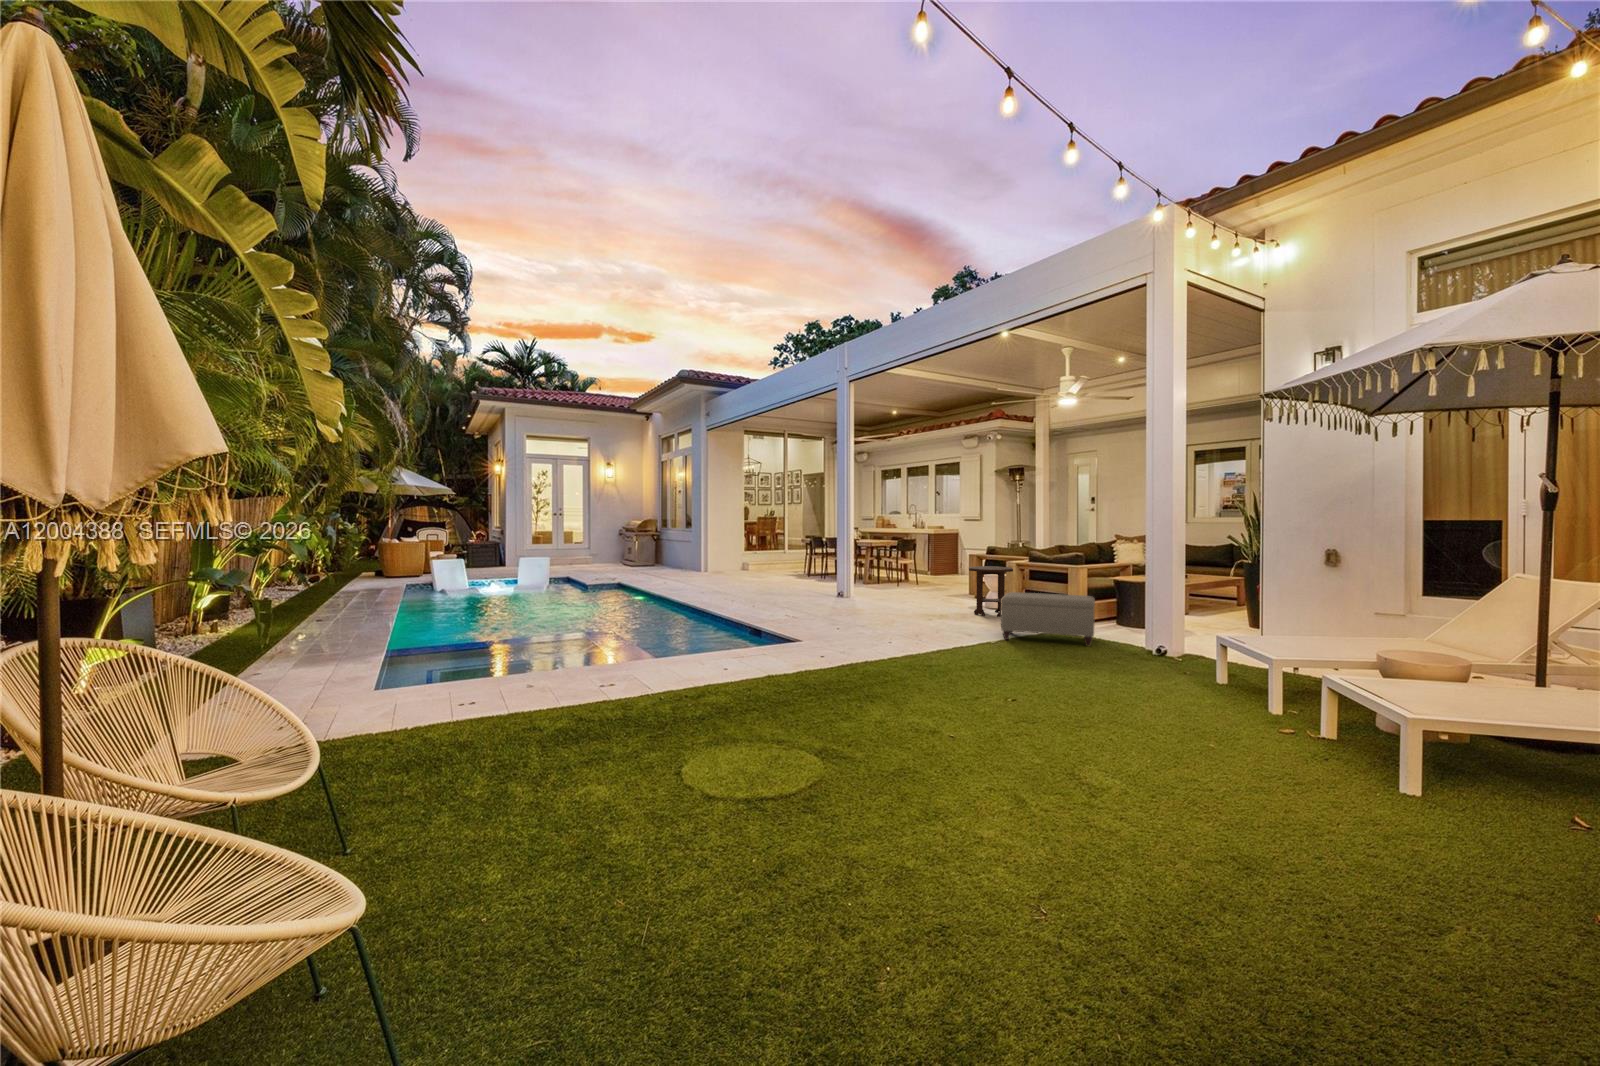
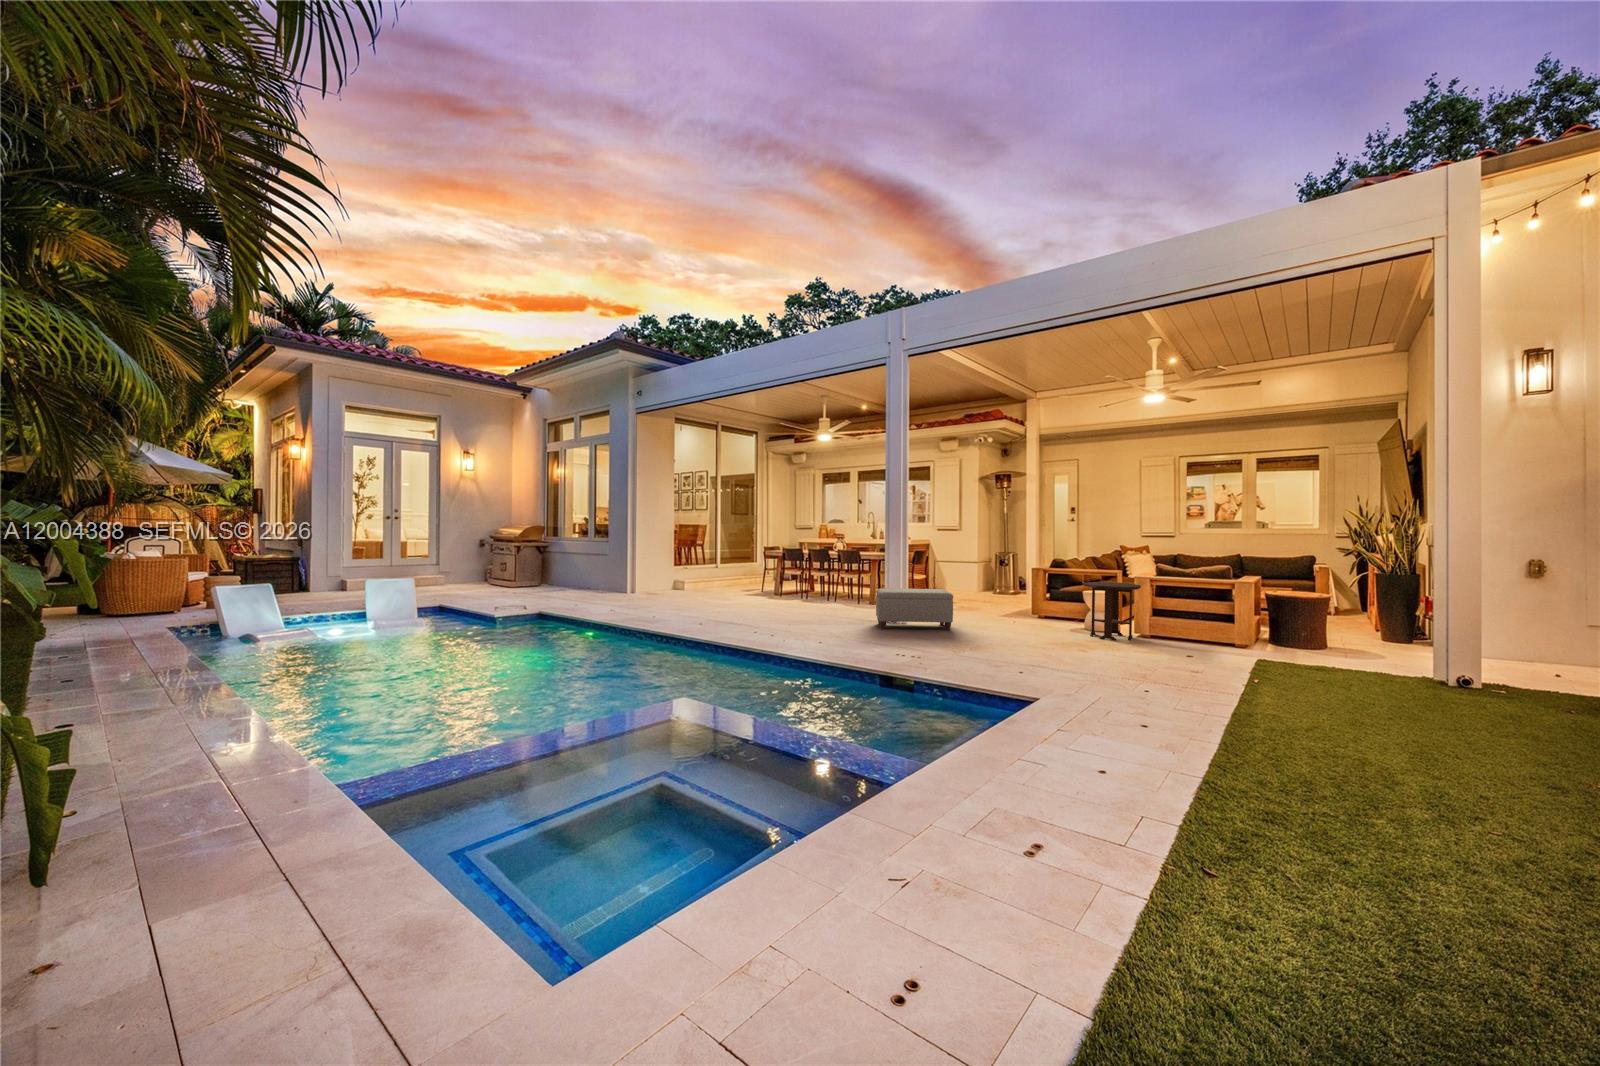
ottoman: present [1001,592,1095,646] -> present [876,588,953,630]

